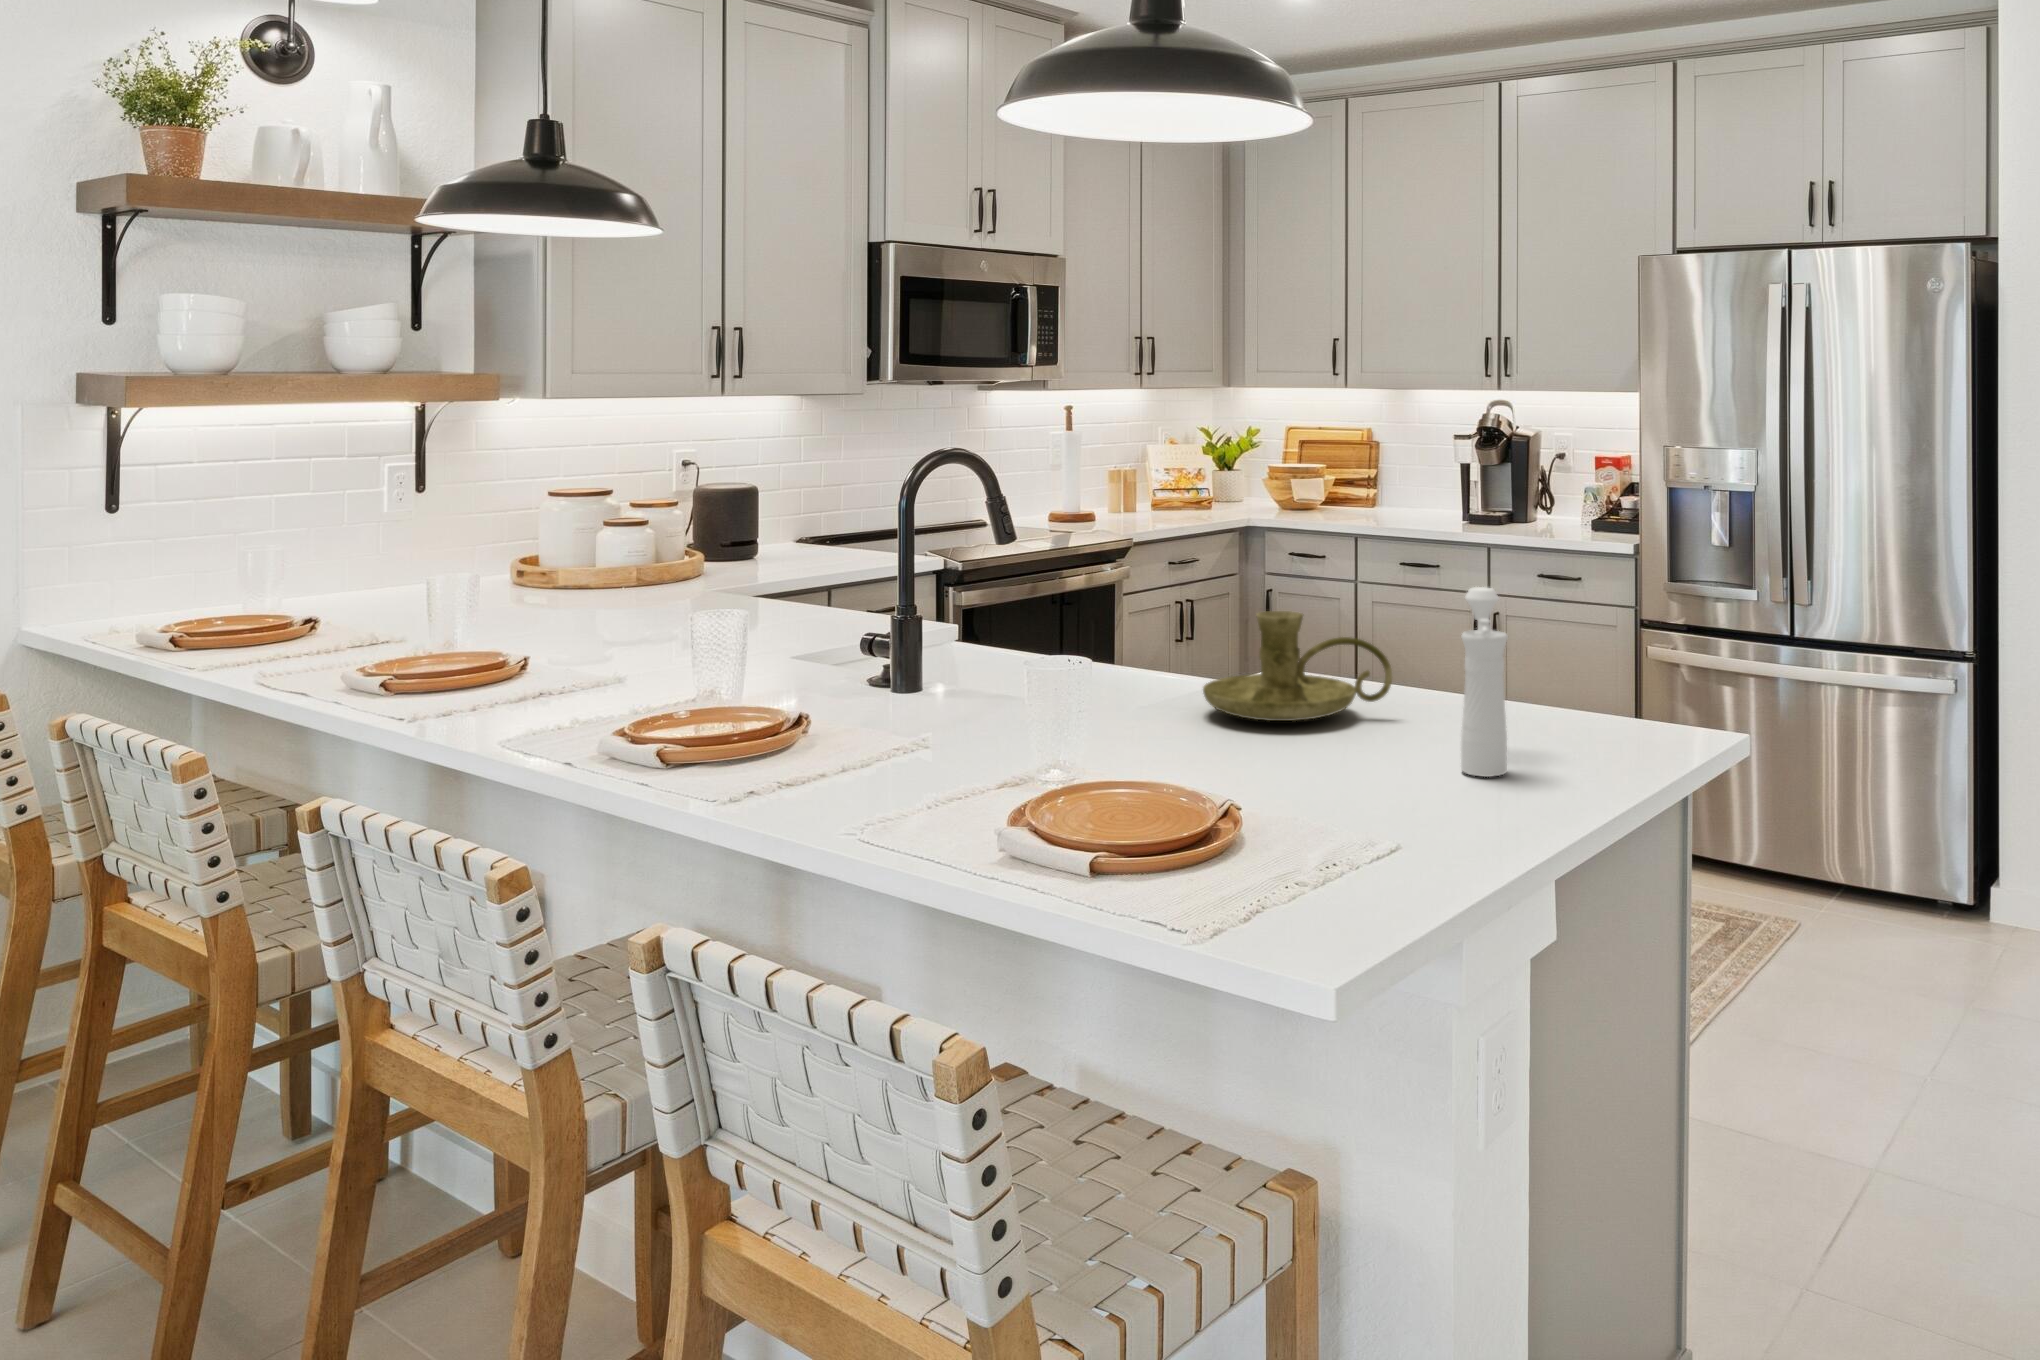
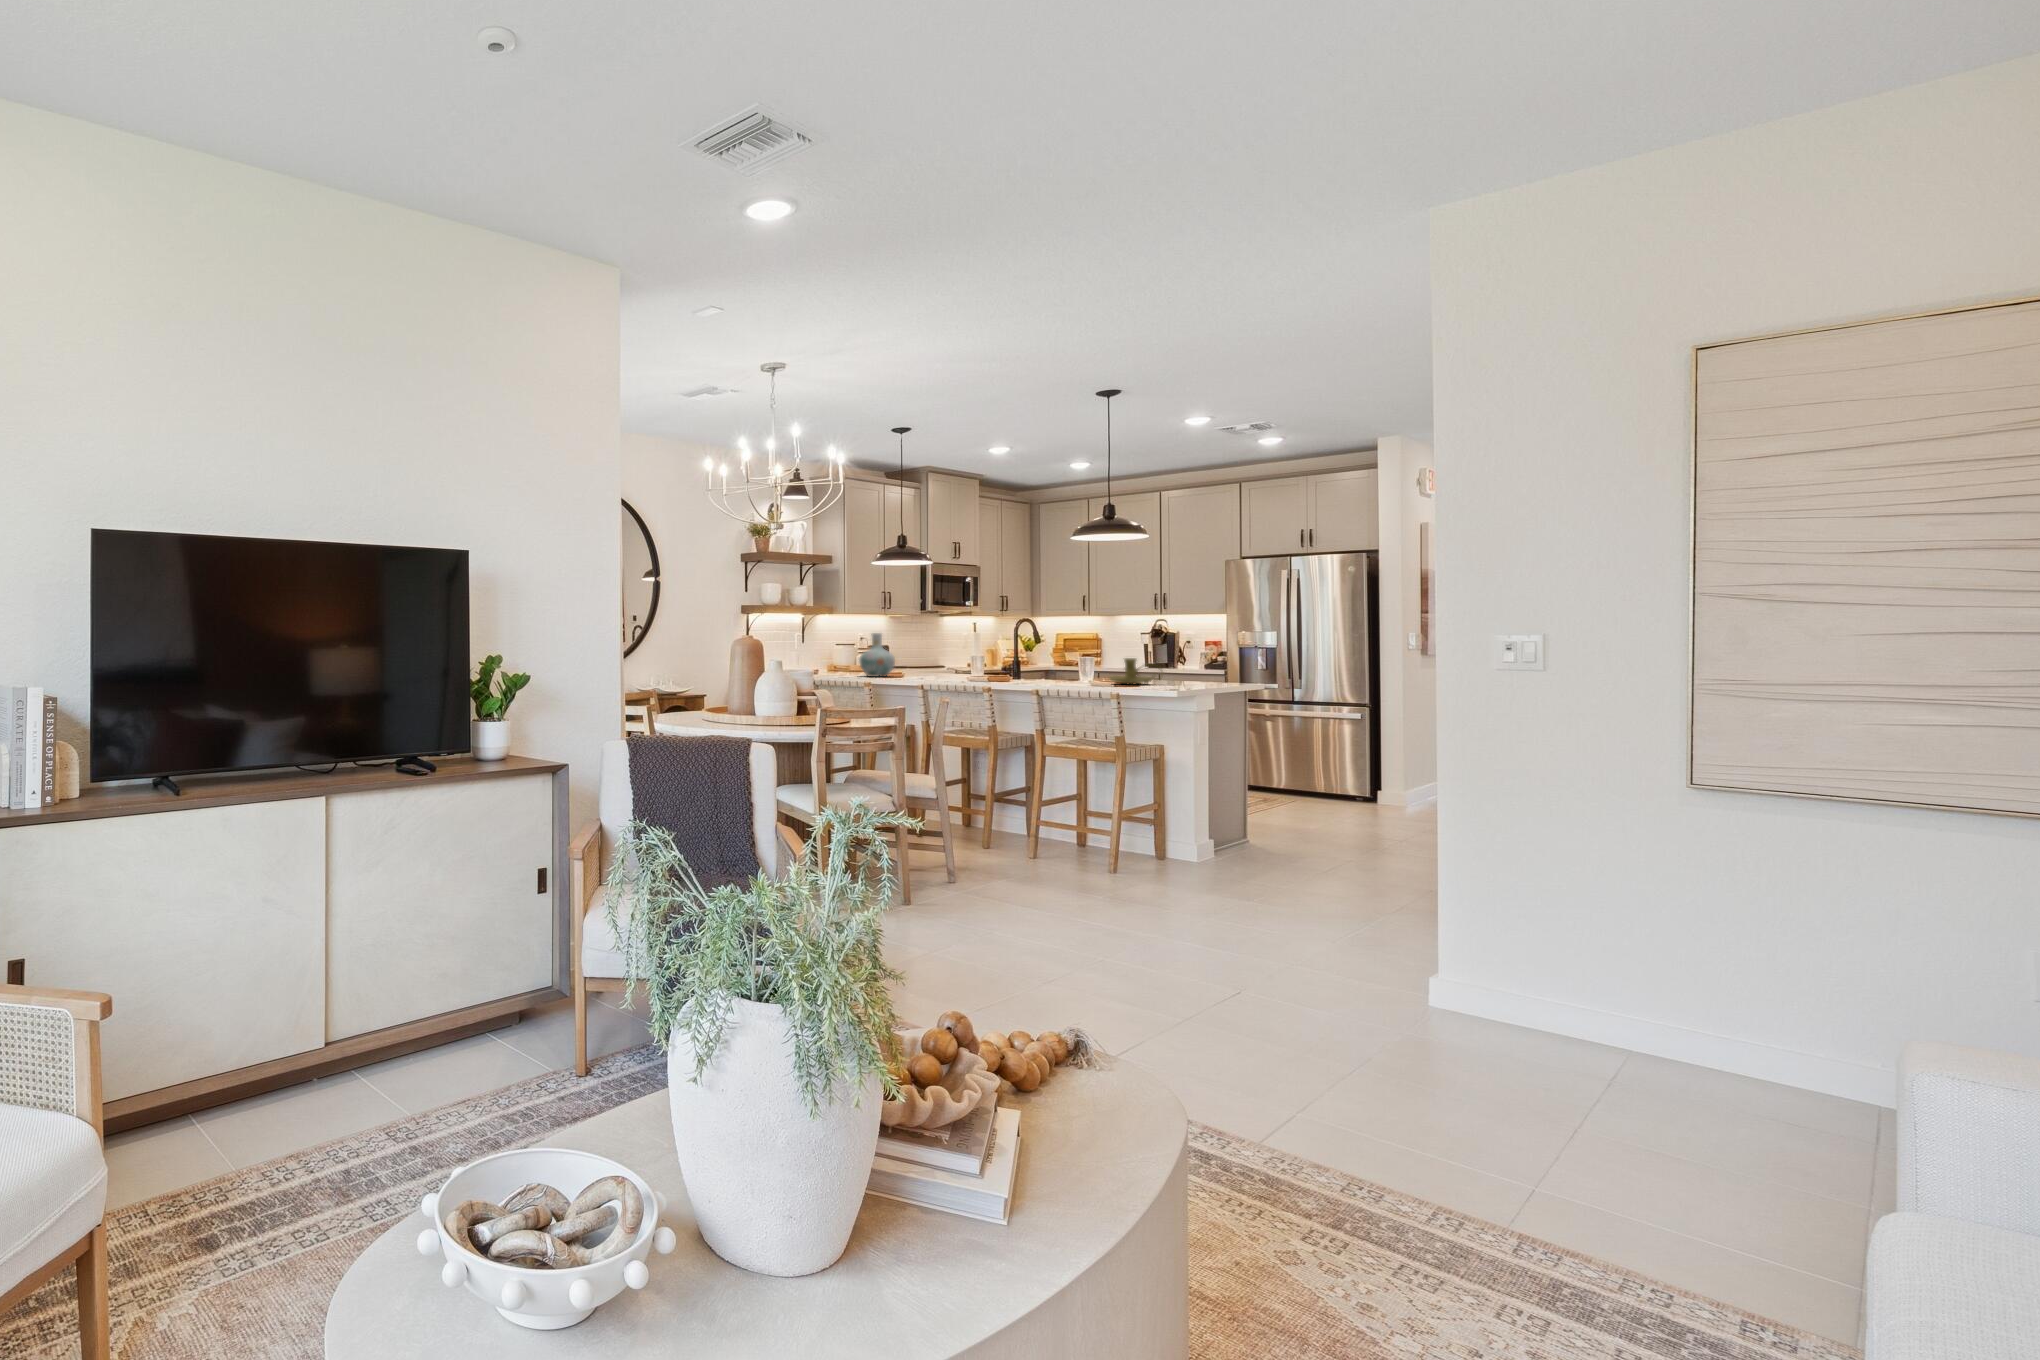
vase: none [507,467,634,620] -> present [859,633,895,677]
pepper mill: present [1461,587,1508,777] -> none [1187,647,1202,688]

